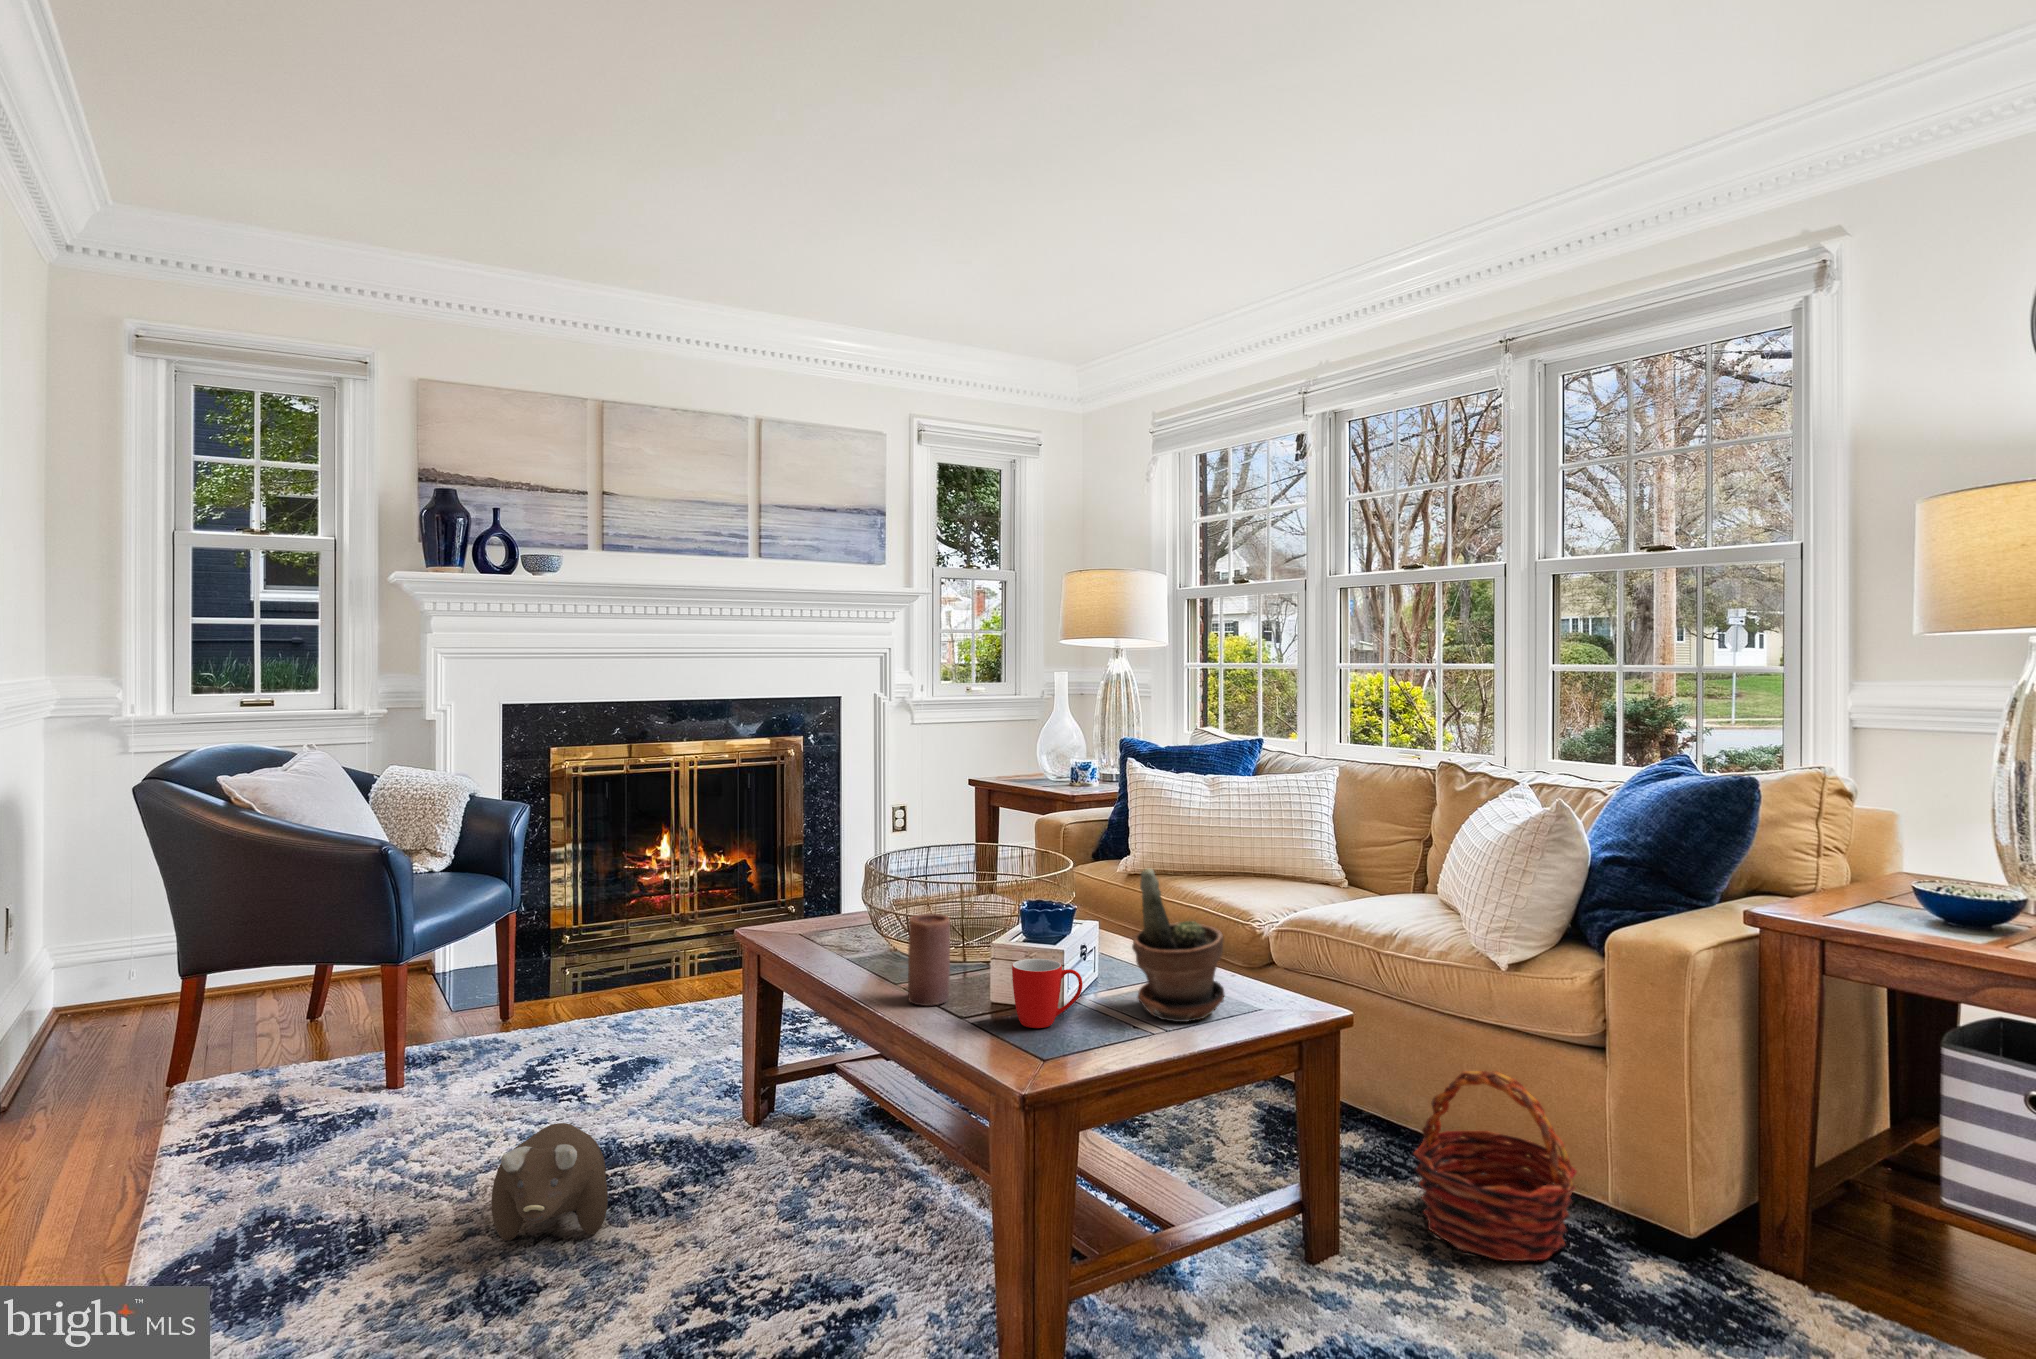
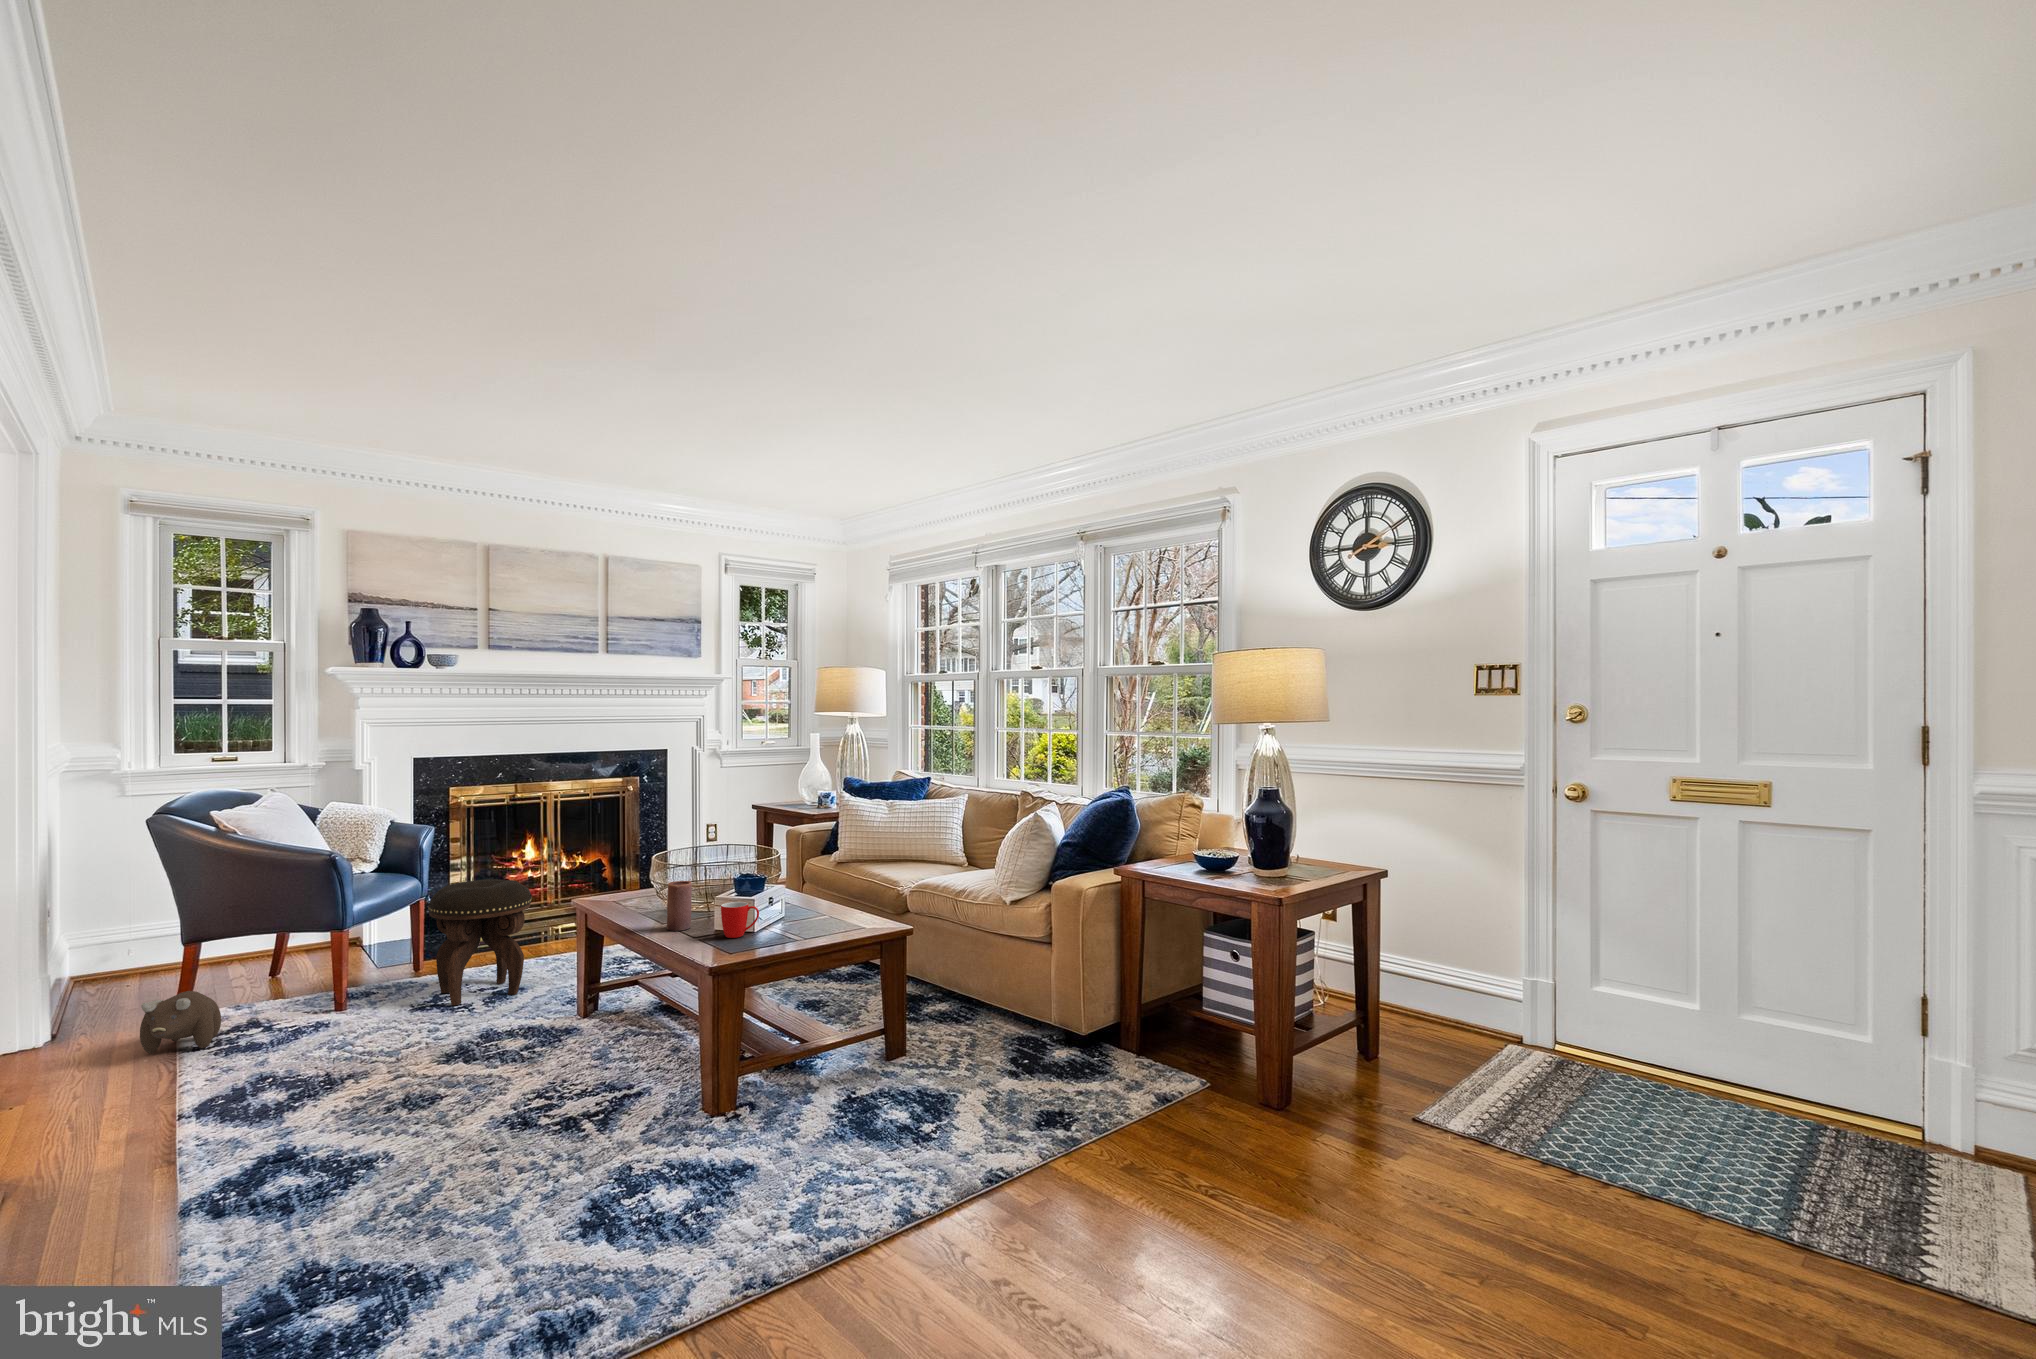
potted plant: present [1132,868,1224,1022] -> none [790,852,840,932]
footstool: none [519,889,668,1087] -> present [429,879,532,1005]
basket: present [1413,1071,1577,1261] -> none [951,954,1031,1051]
plush toy: present [491,1123,608,1241] -> present [140,991,221,1053]

